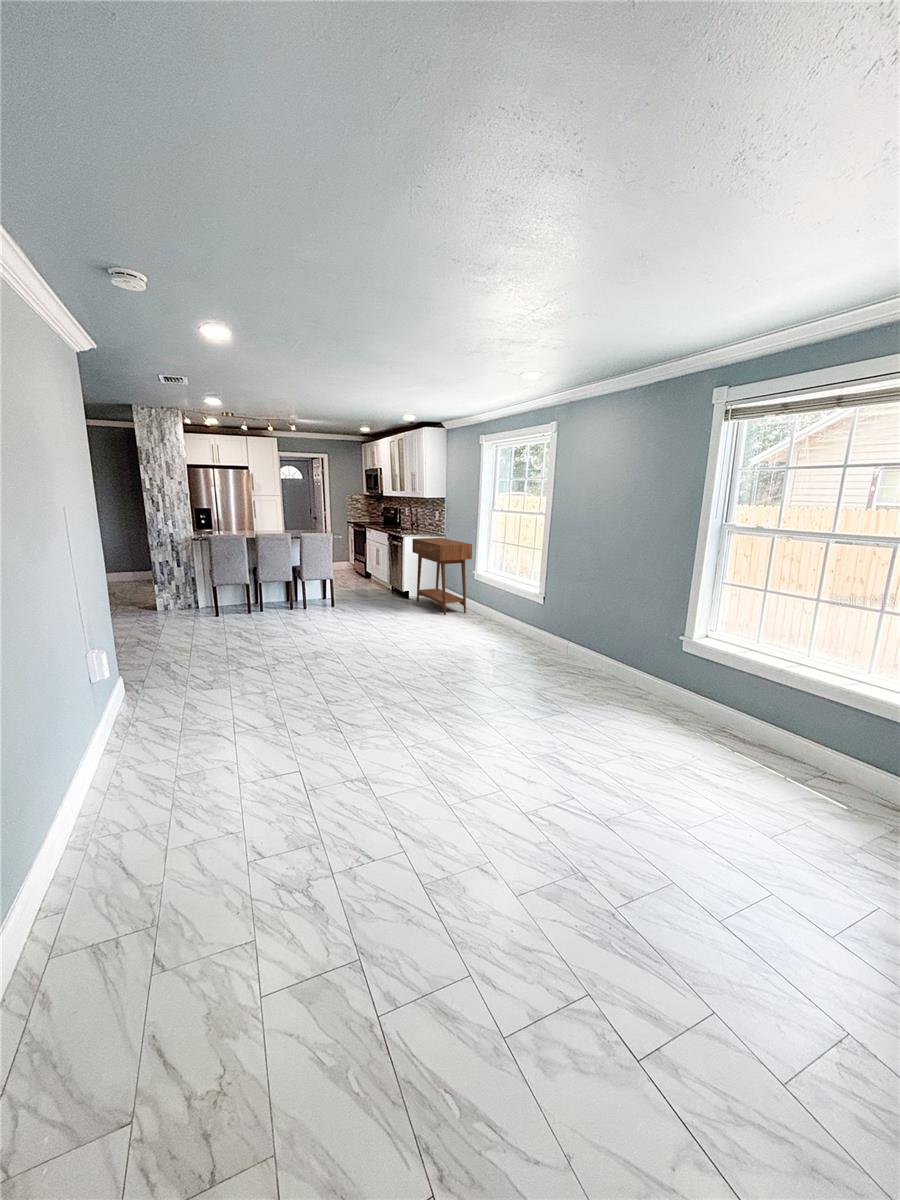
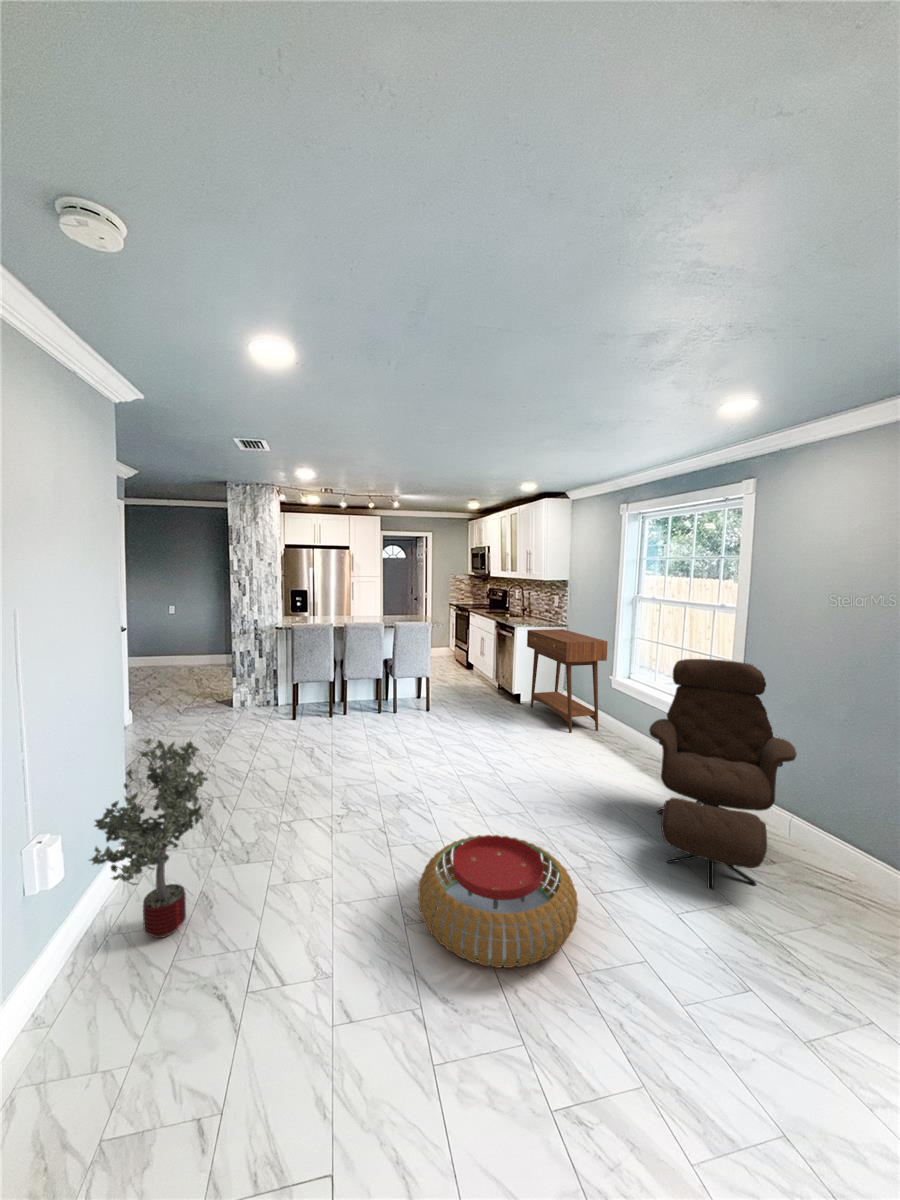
lounge chair: none [486,548,574,681] -> present [649,659,797,890]
potted tree: none [111,596,185,721] -> present [90,738,208,938]
pouf: none [330,656,428,715] -> present [418,835,578,968]

